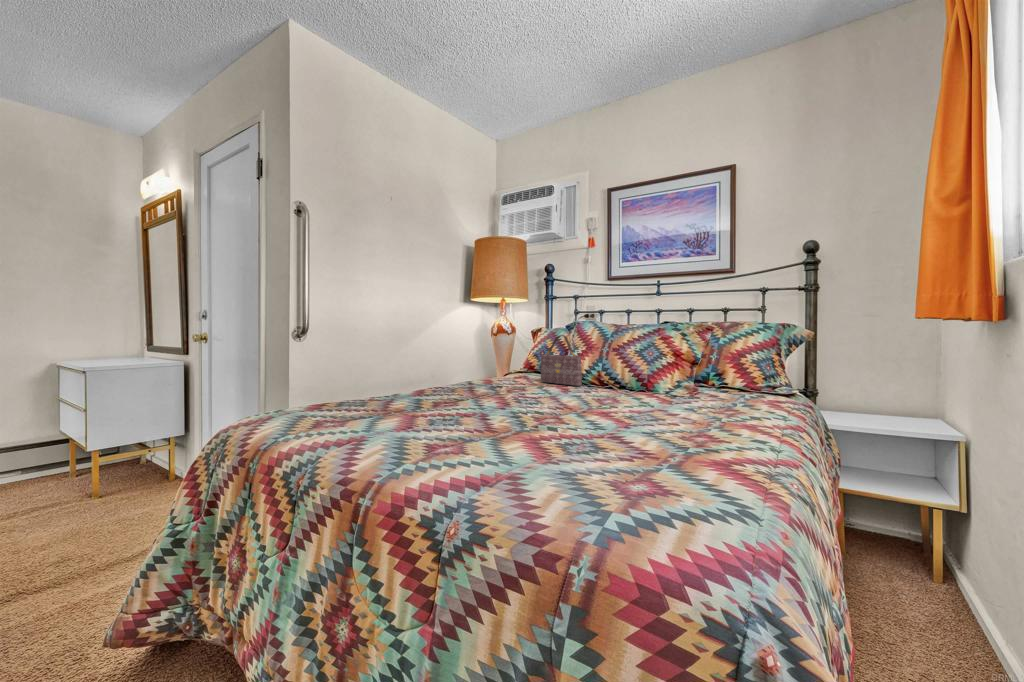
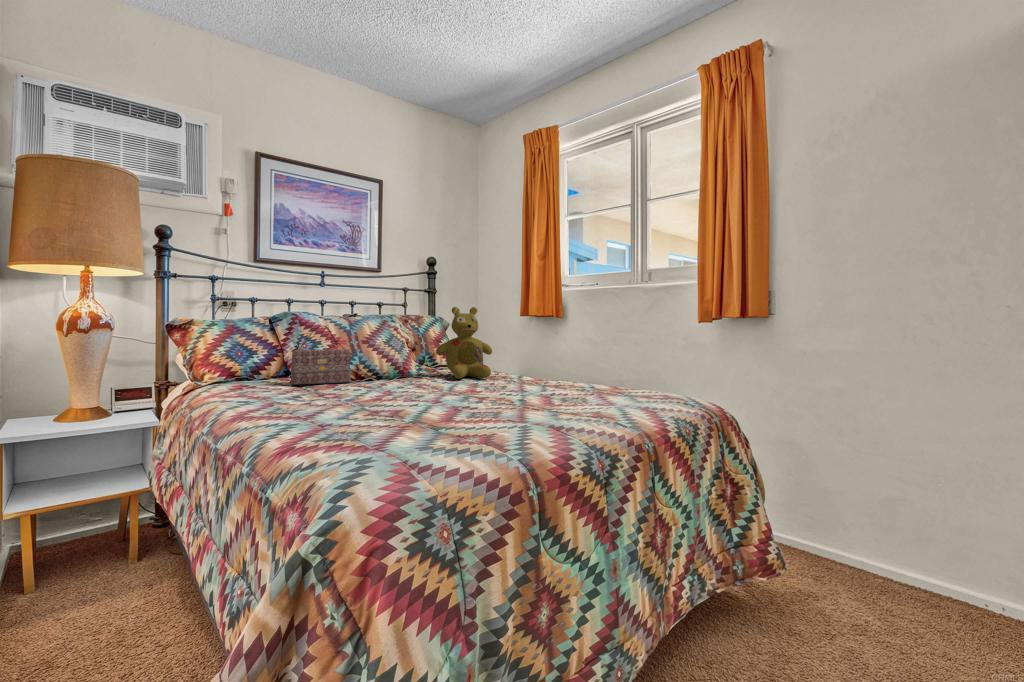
stuffed bear: none [659,314,735,403] -> present [436,307,492,379]

